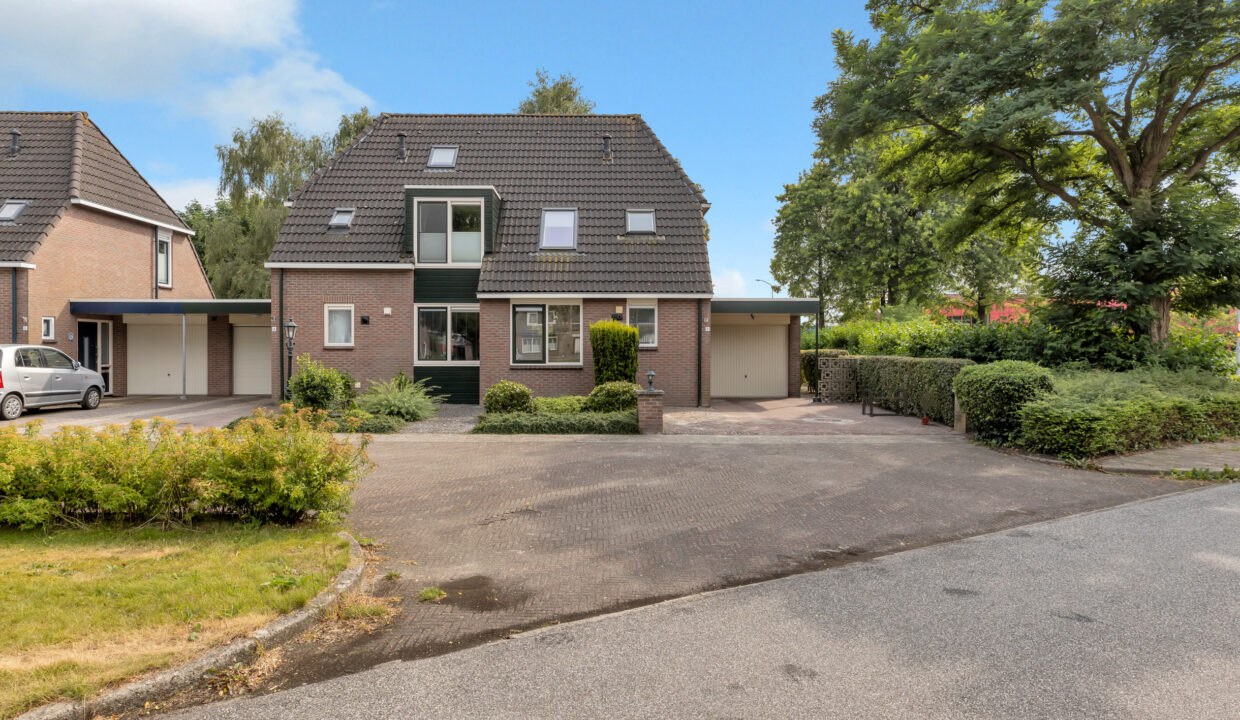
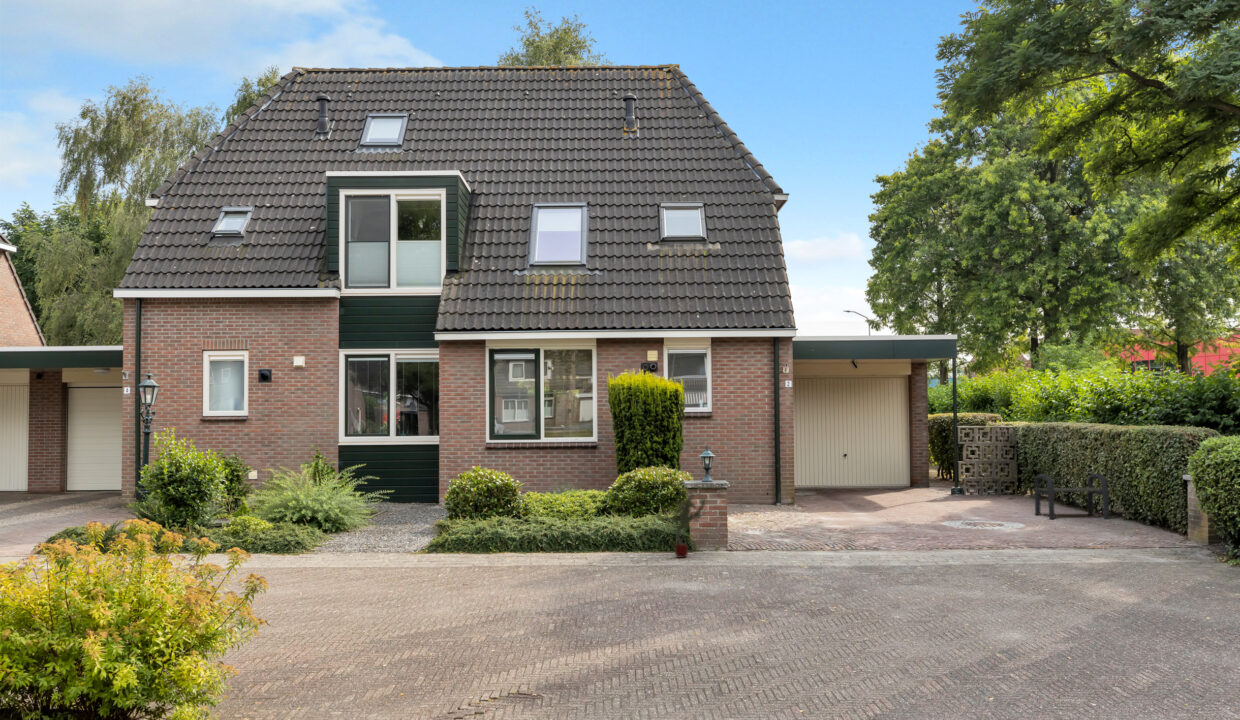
potted tree: present [920,388,939,425] -> present [658,492,705,558]

